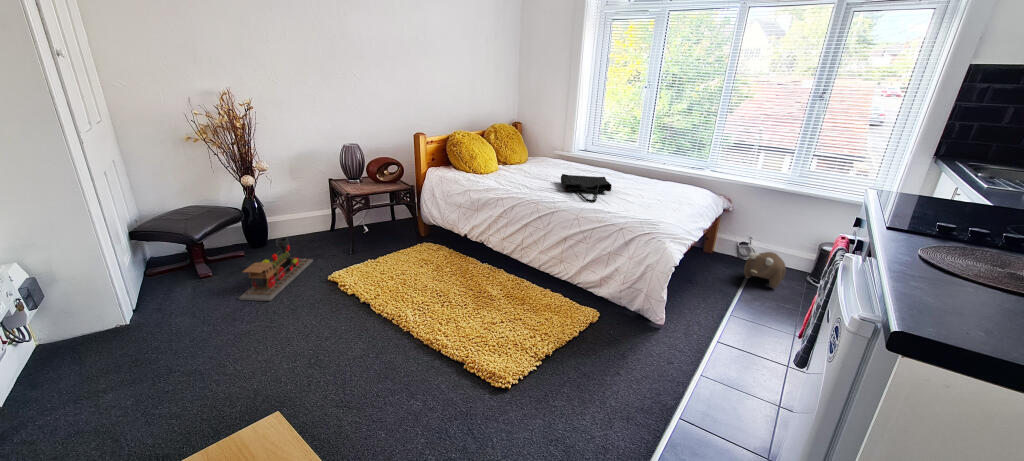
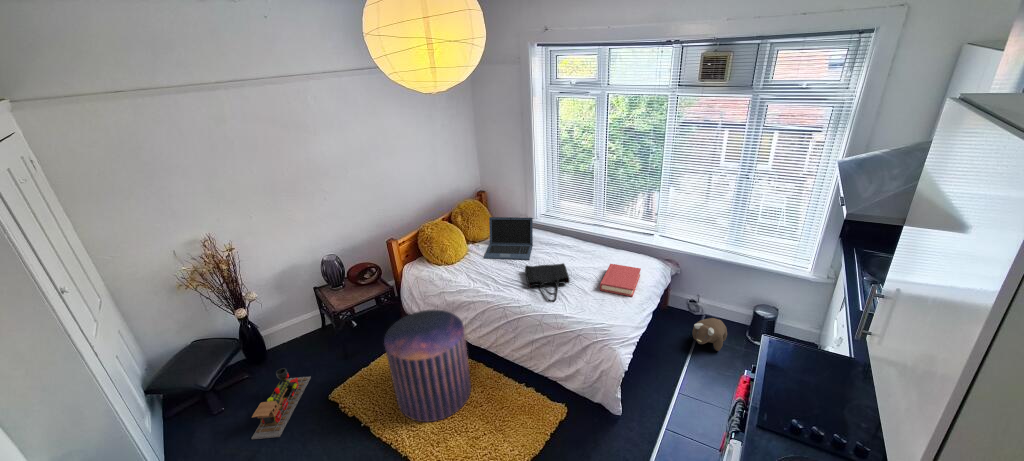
laptop: none [515,134,572,176] -> present [484,217,533,260]
hardback book: none [645,182,692,208] -> present [600,264,641,297]
pouf: none [400,194,491,308] -> present [384,310,471,422]

